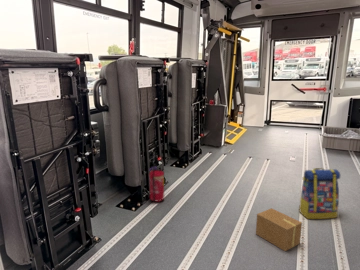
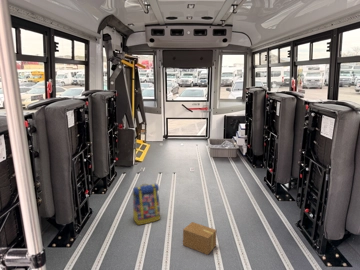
fire extinguisher: present [149,166,164,201] -> none [82,192,97,233]
backpack: present [299,168,340,219] -> present [133,184,160,225]

